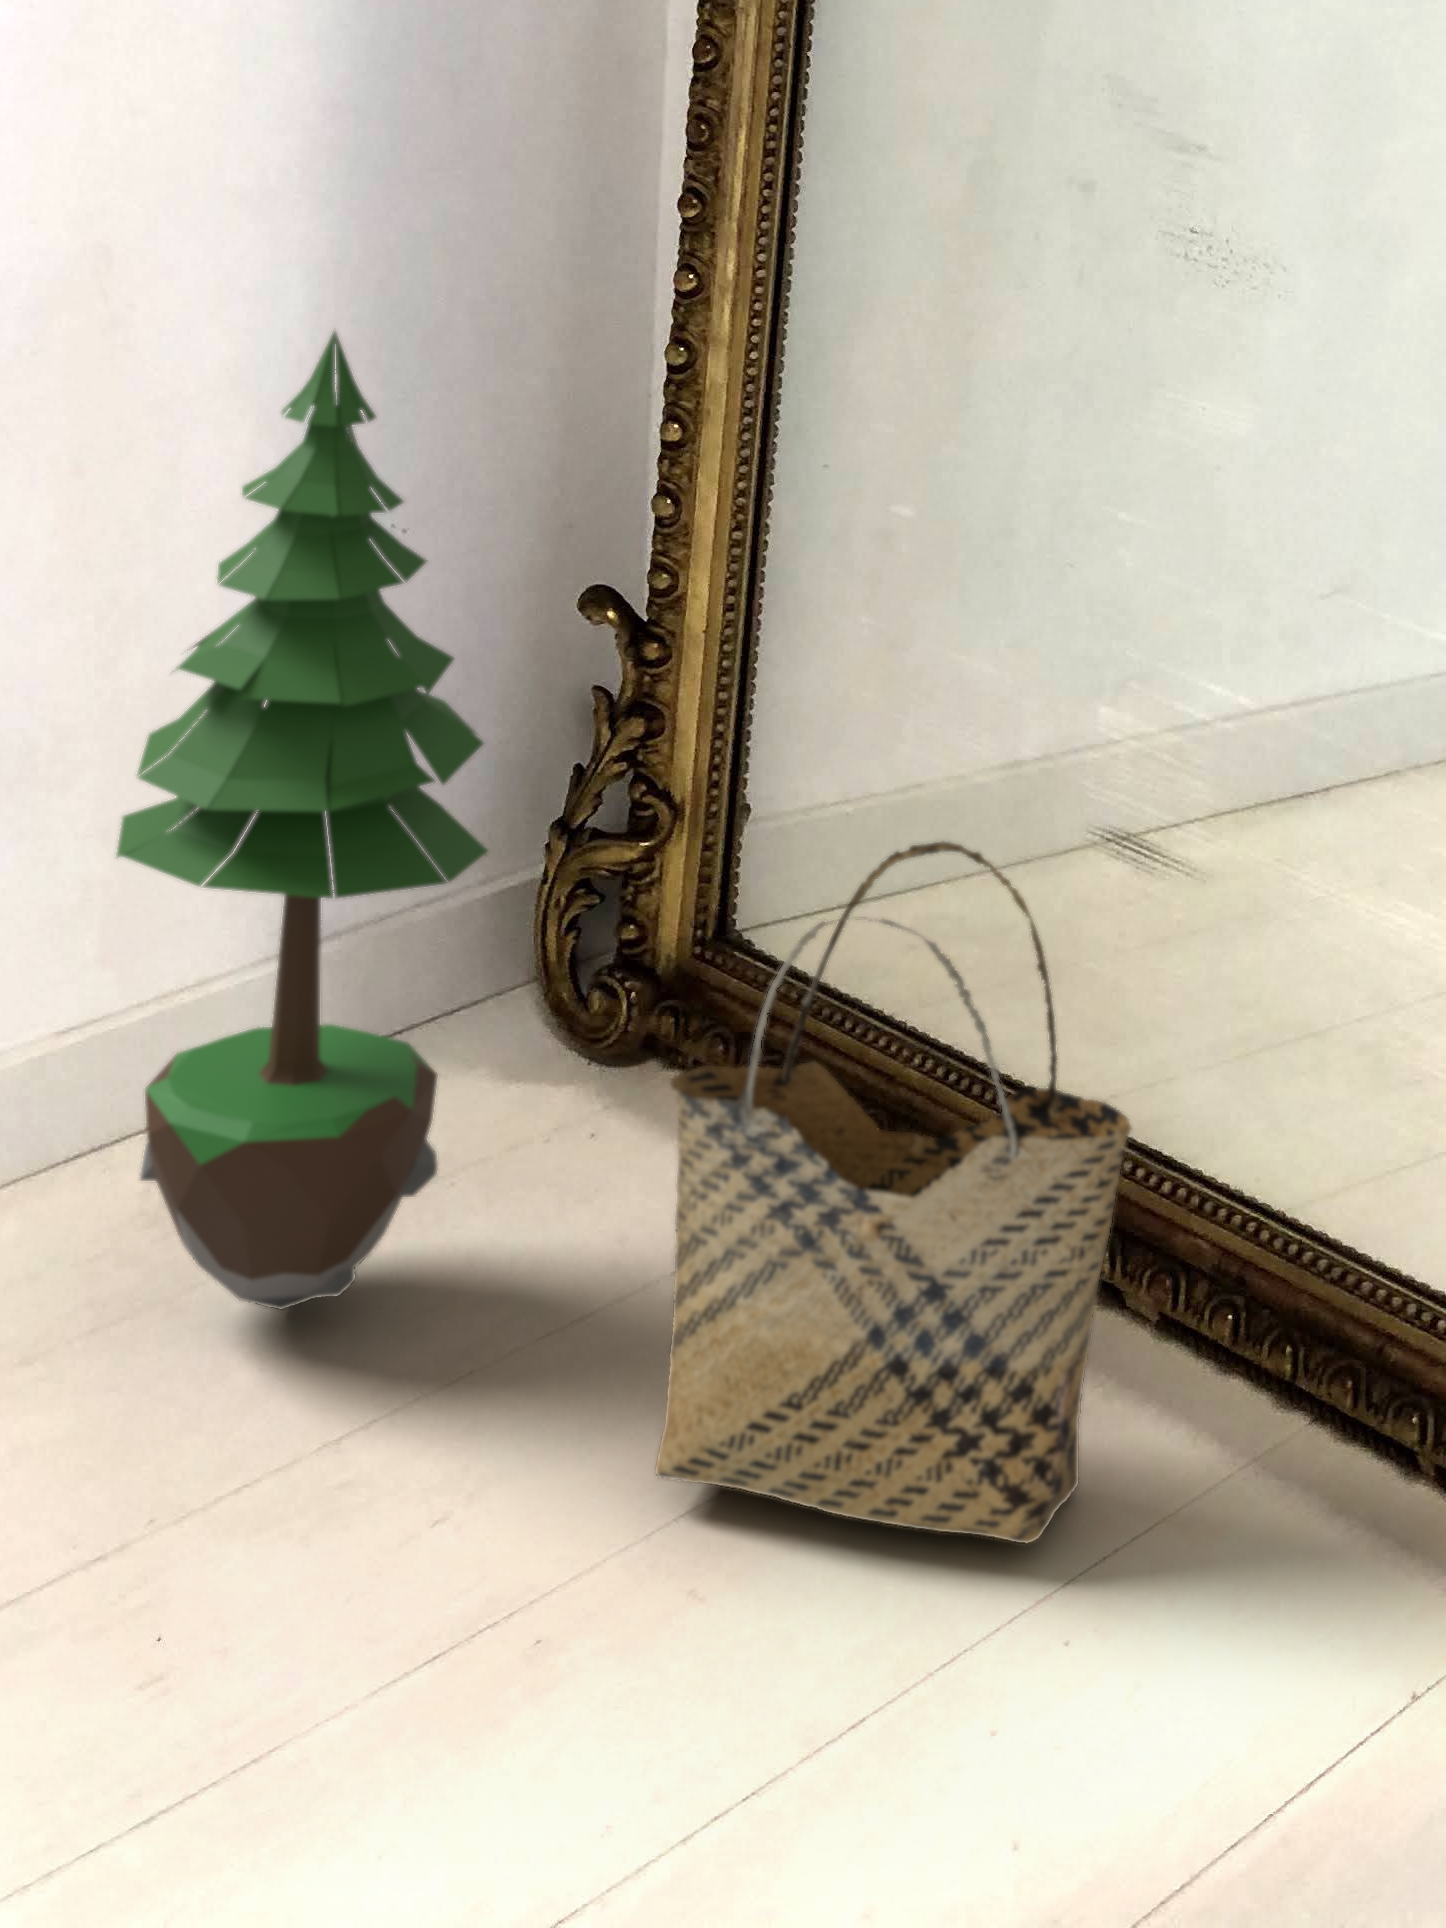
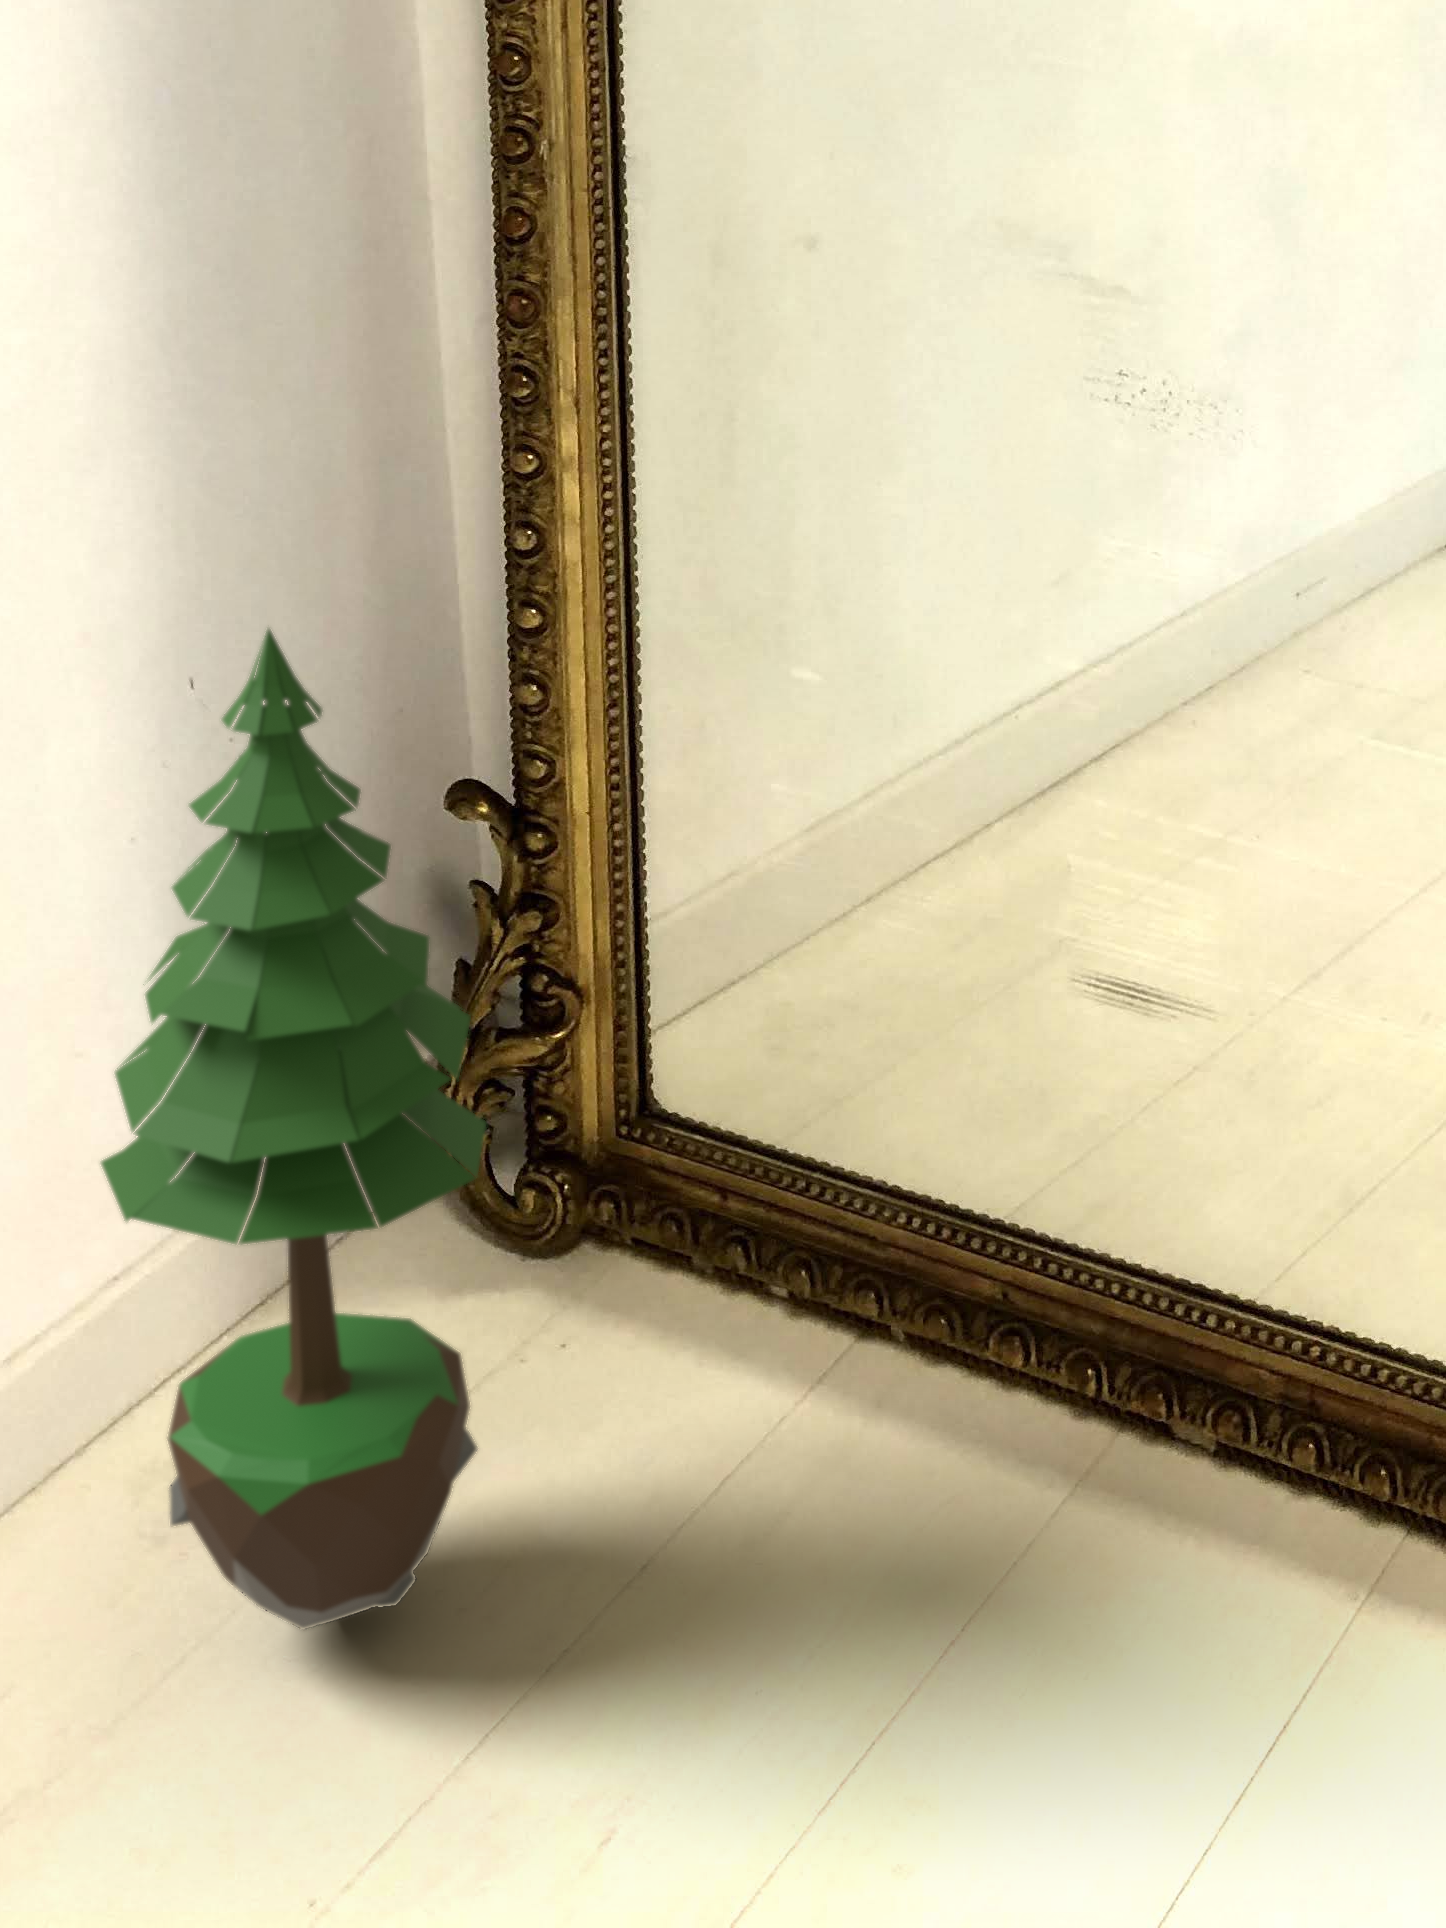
woven basket: present [655,842,1131,1543] -> none [773,1053,1249,1756]

